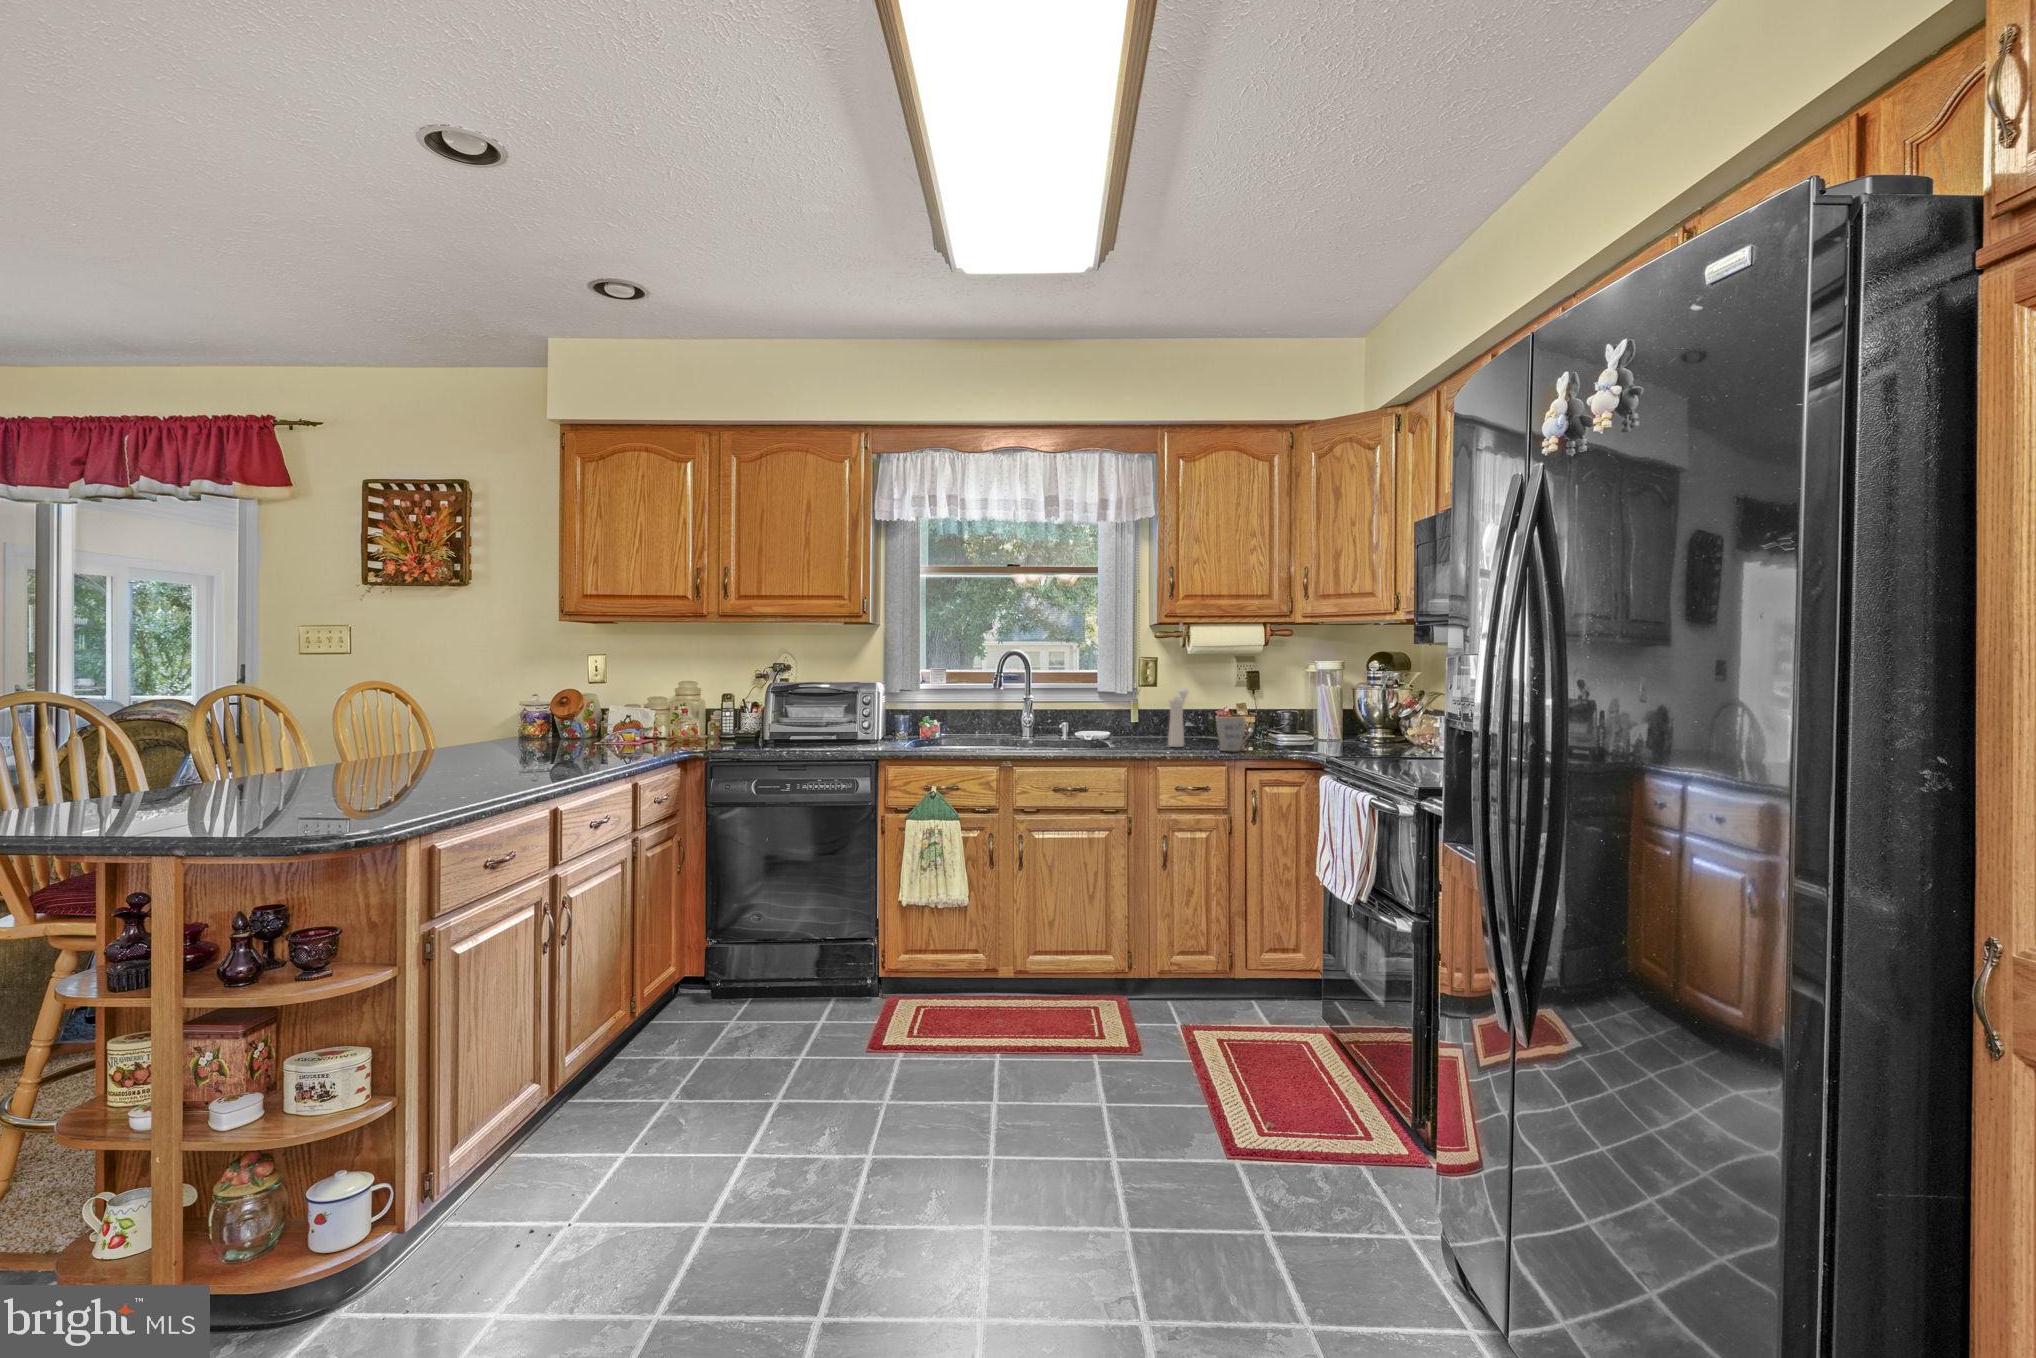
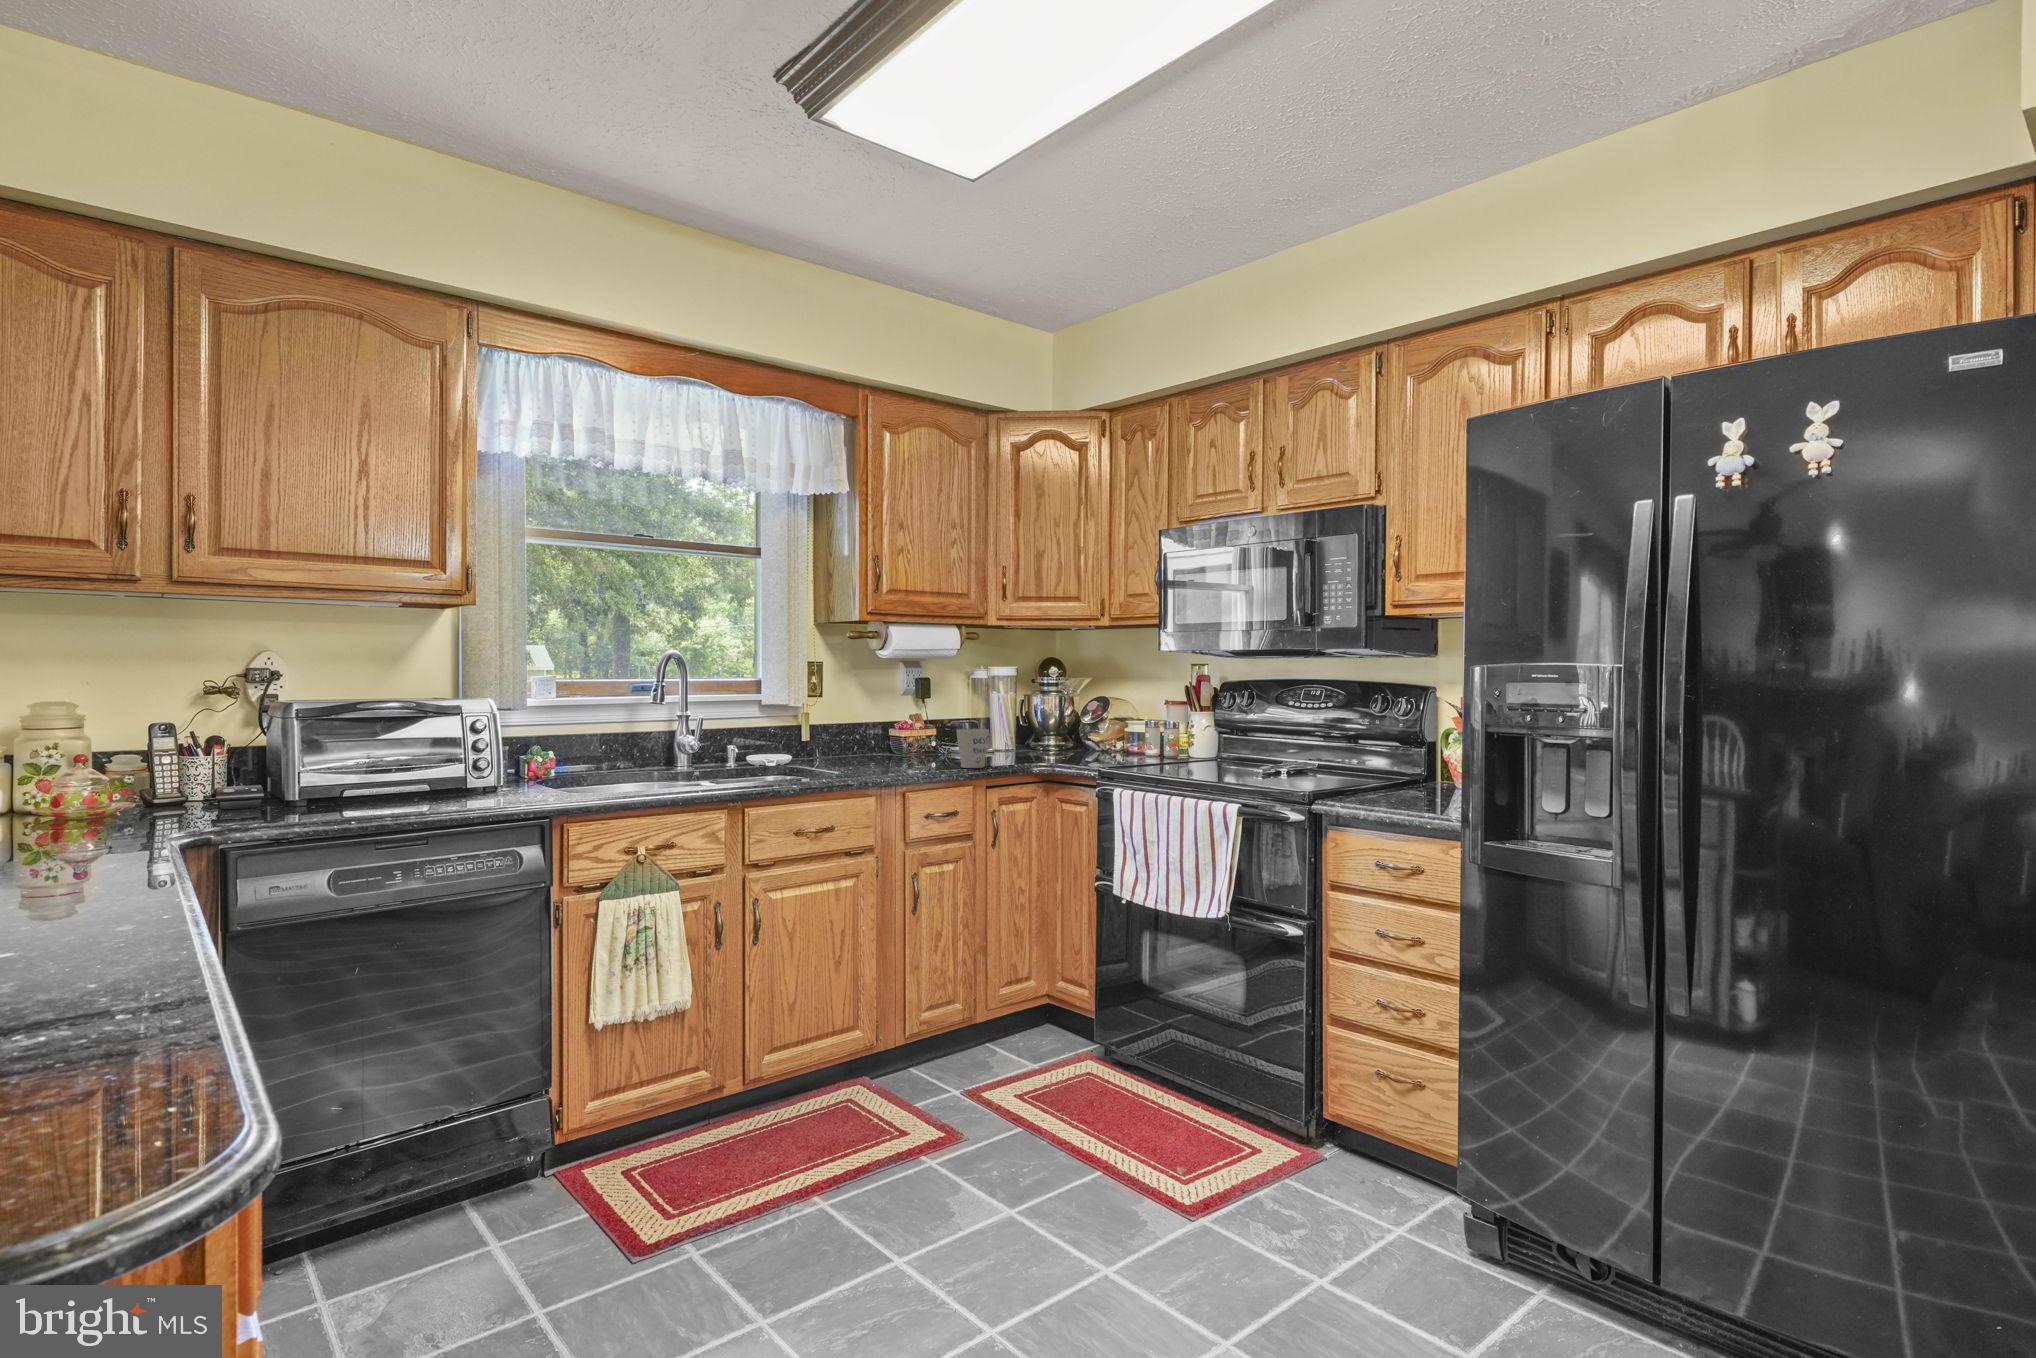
pepper mill: present [1168,688,1189,747] -> none [883,698,907,767]

